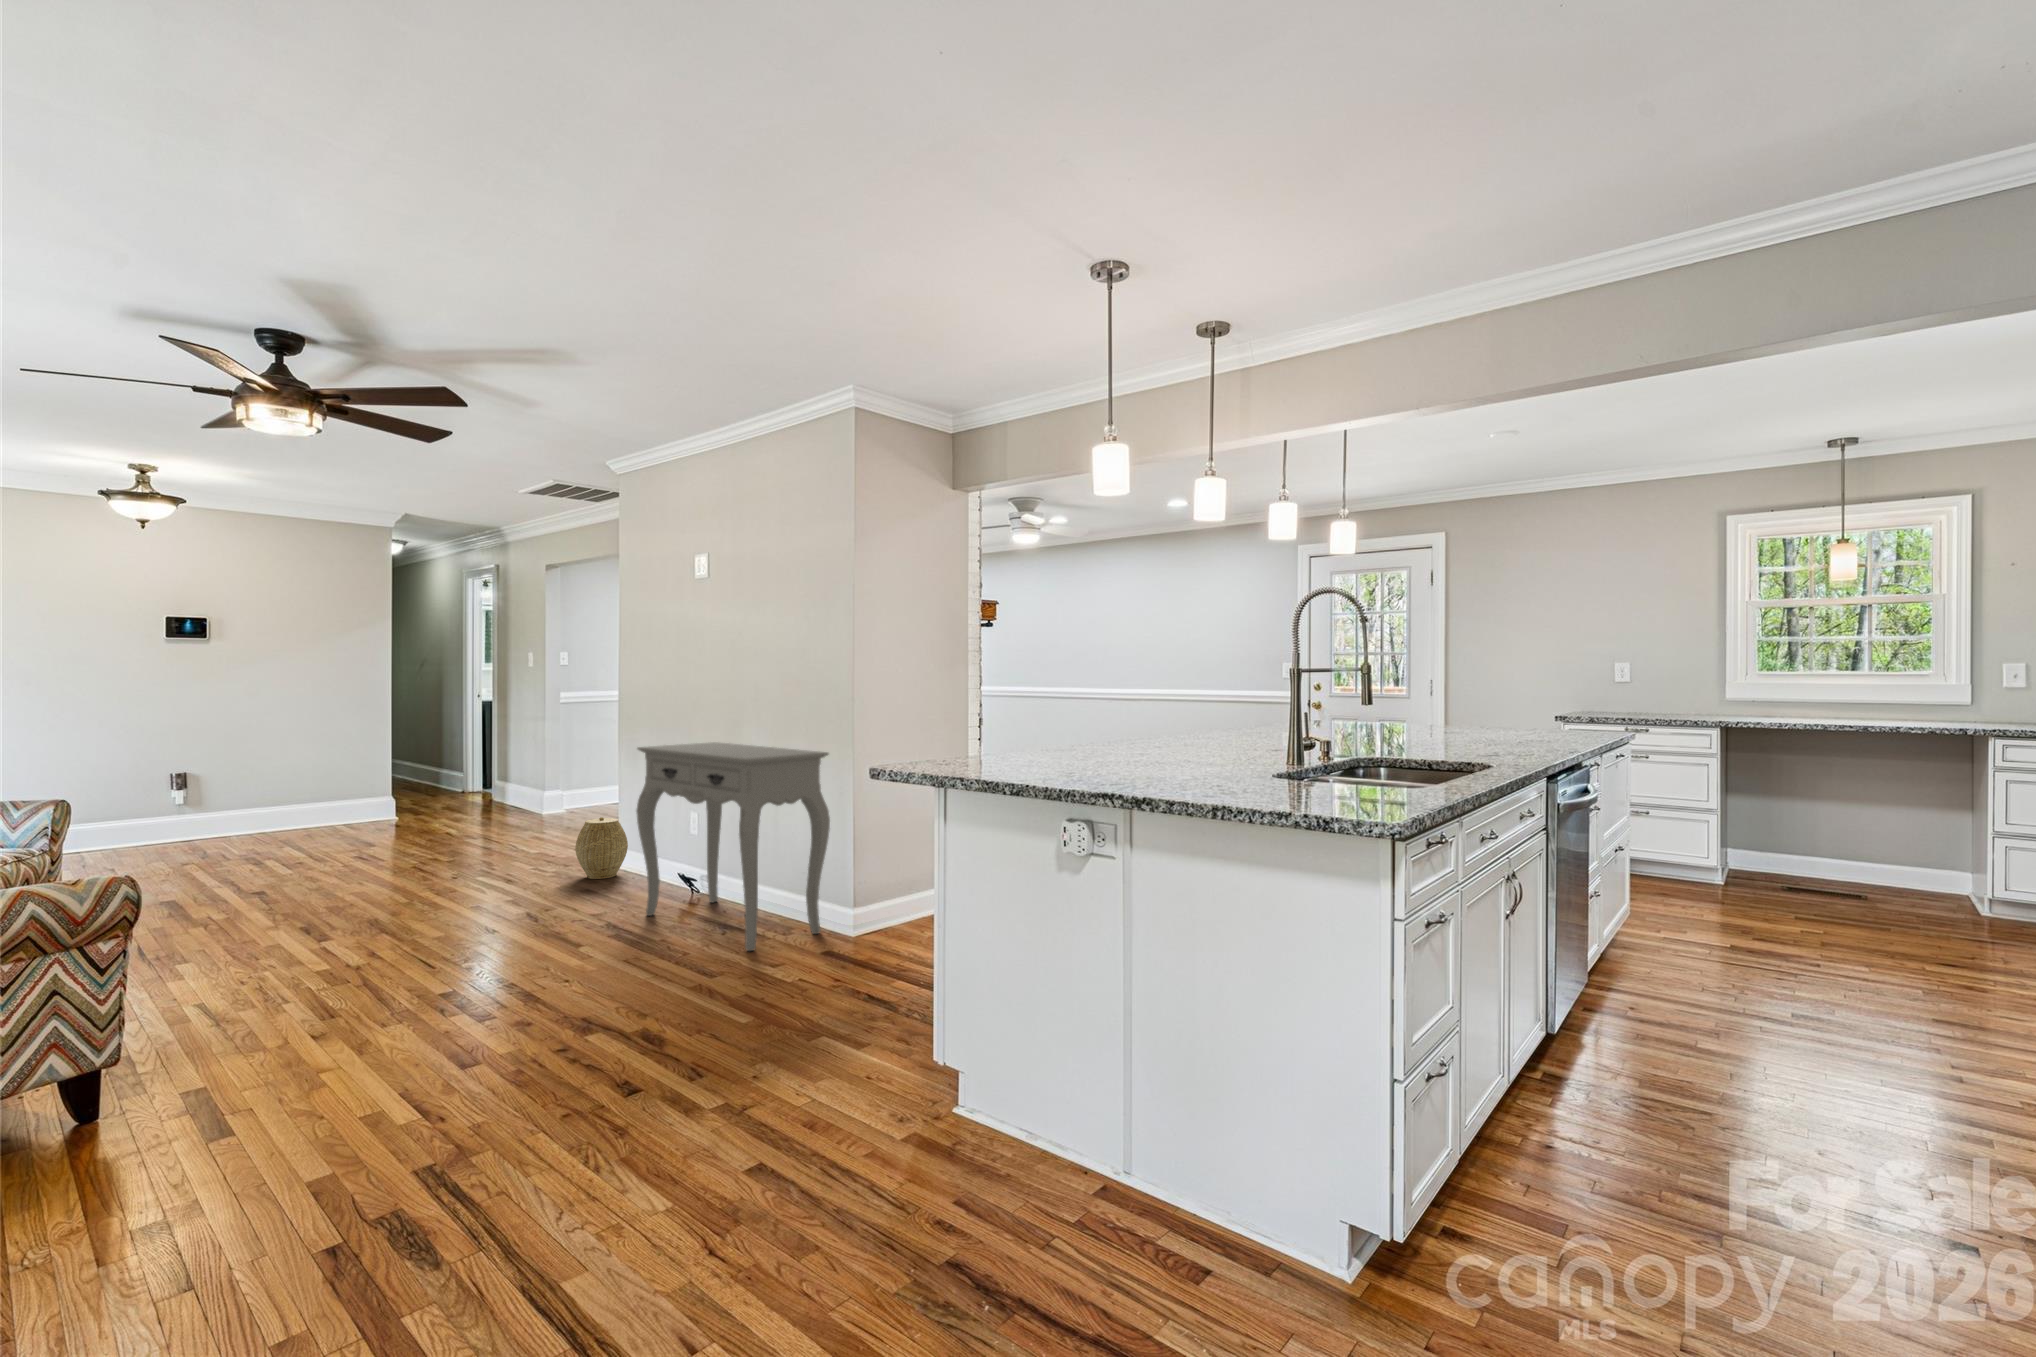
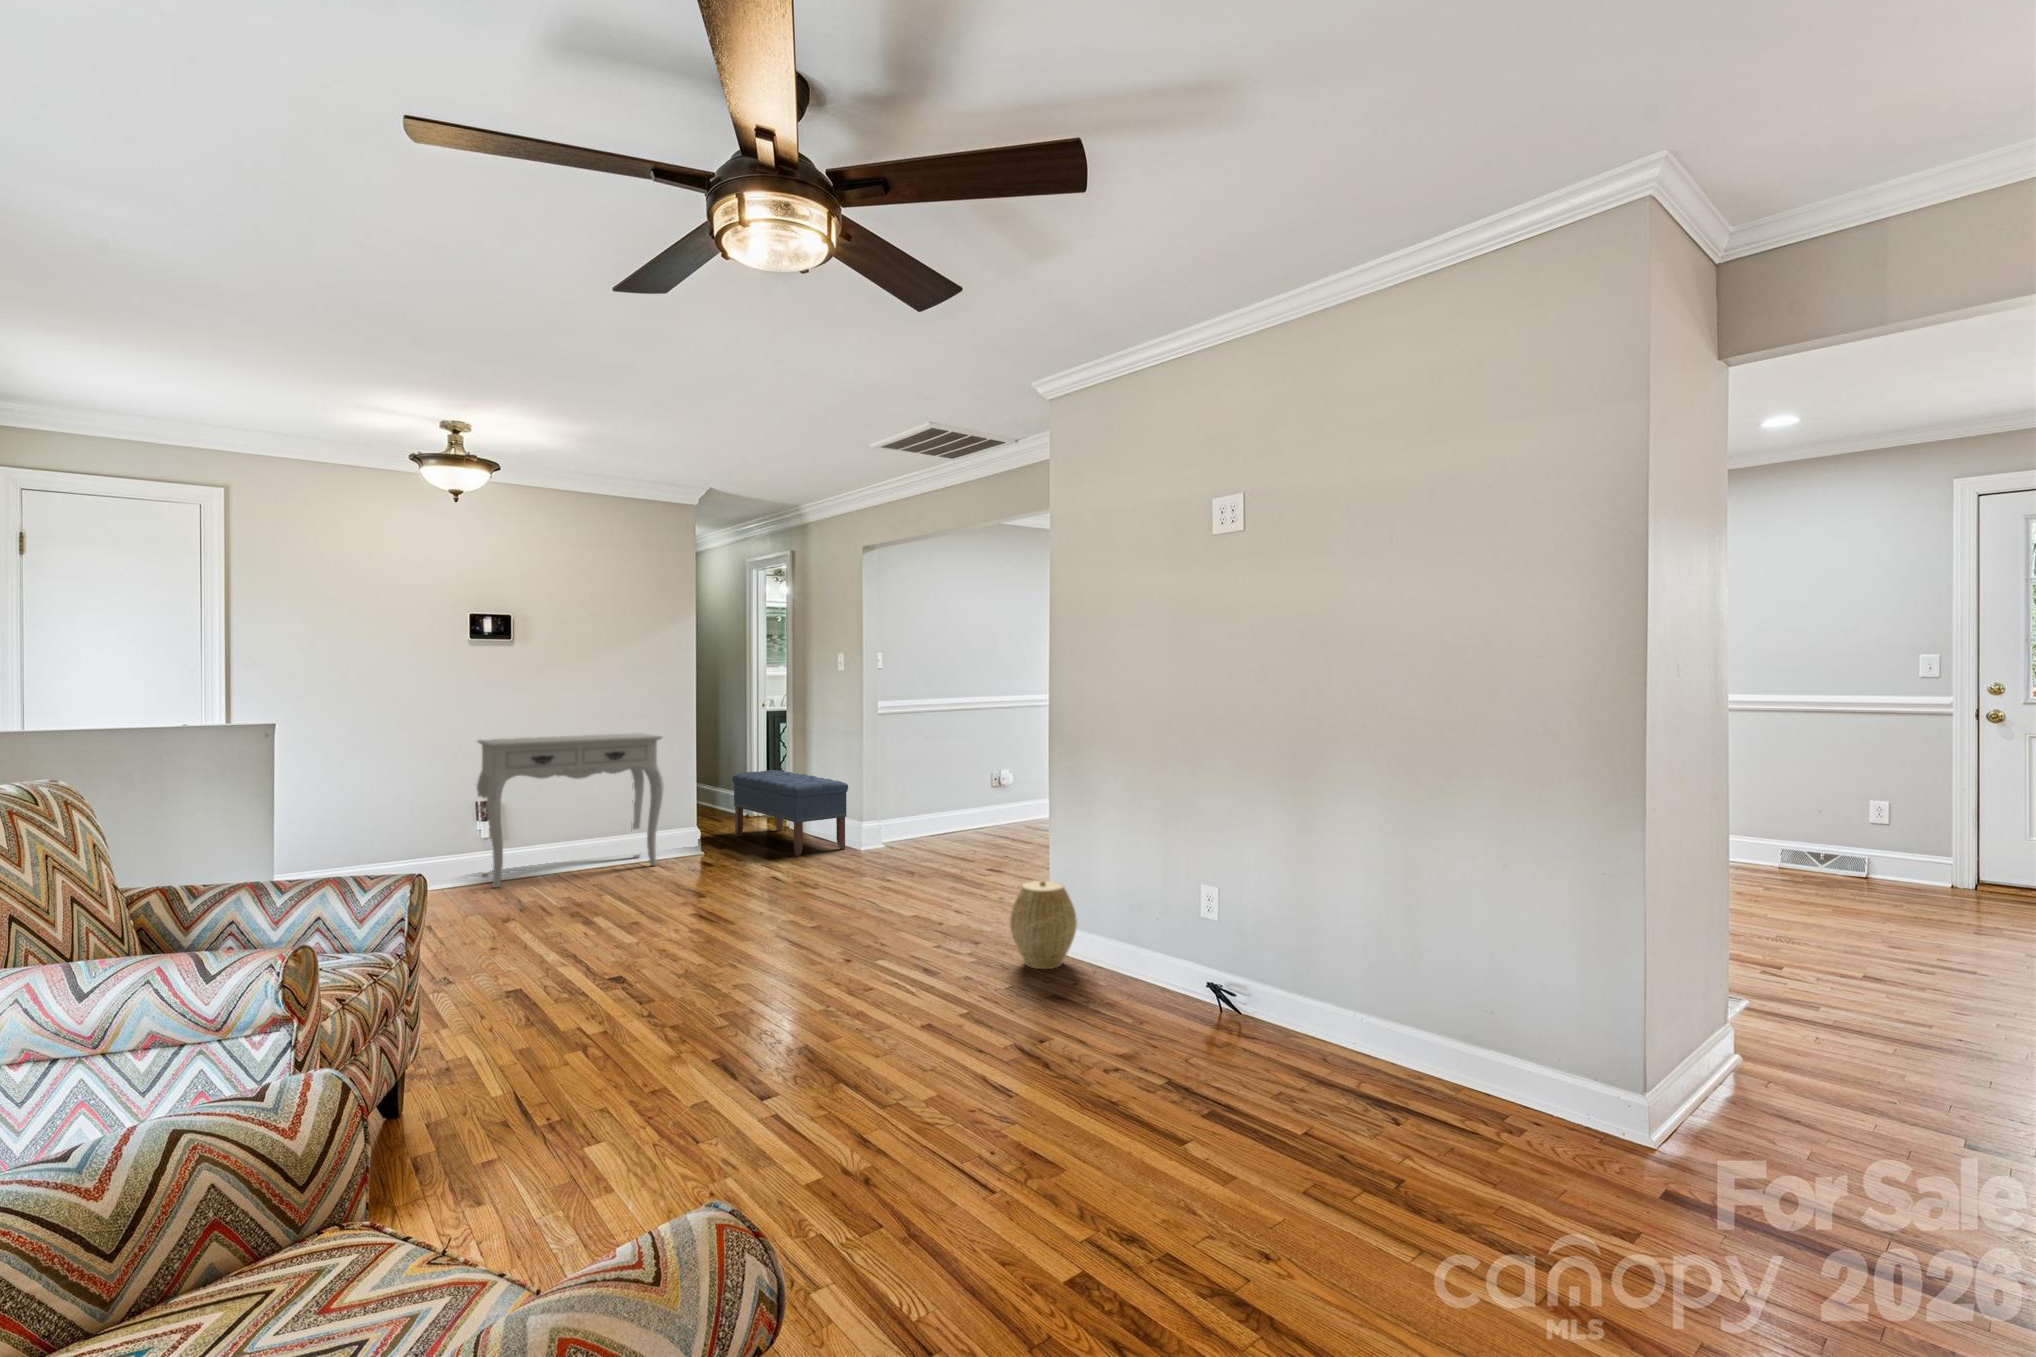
console table: present [636,742,830,951] -> present [477,733,664,888]
bench: none [436,752,532,821] -> present [732,770,848,856]

